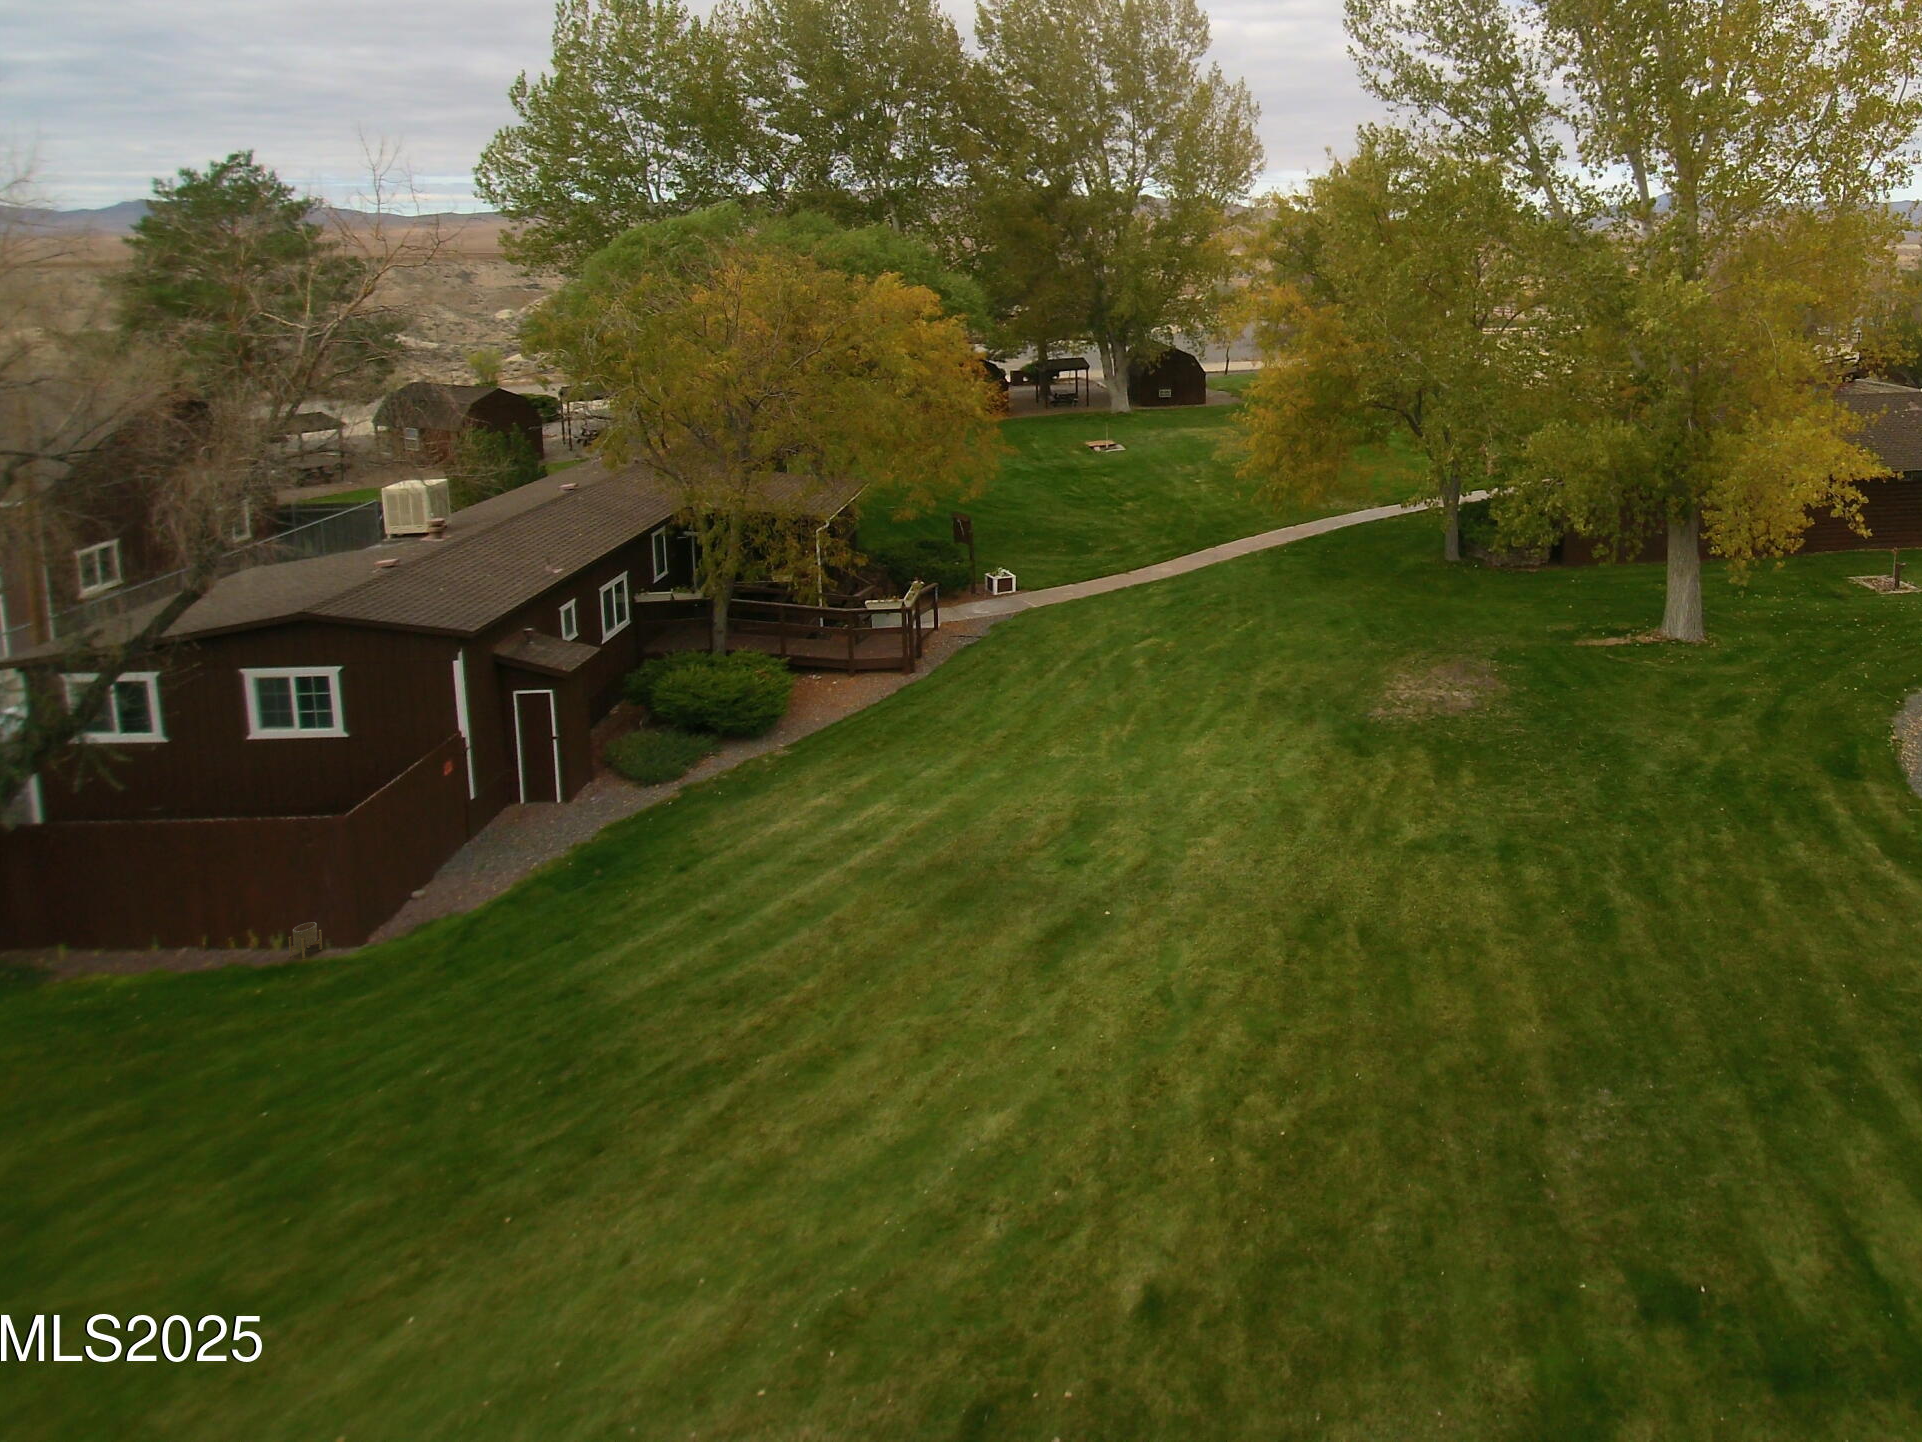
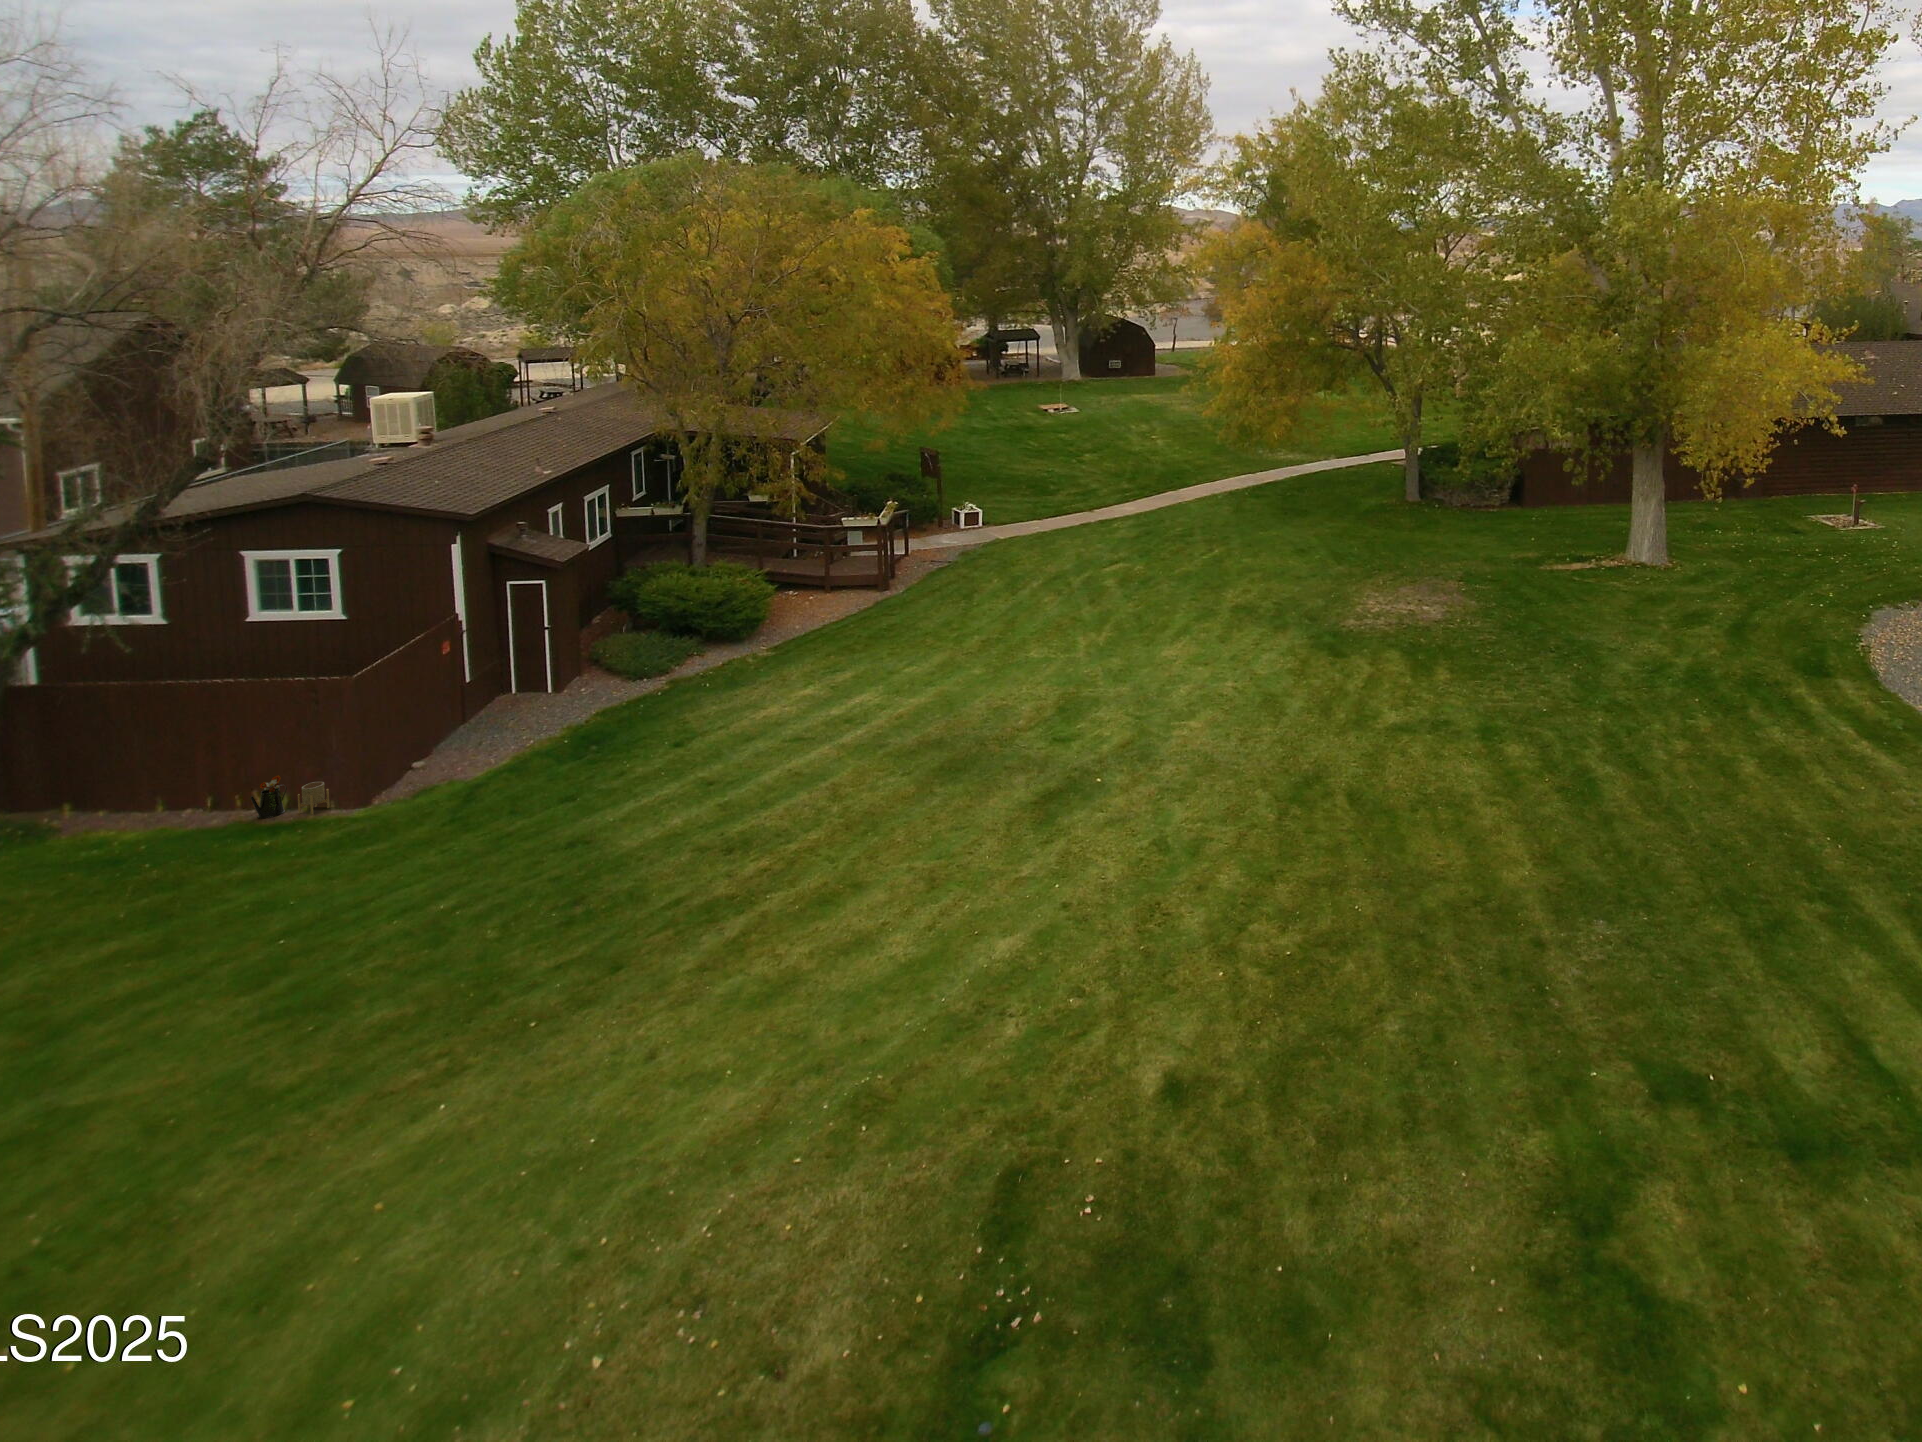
watering can: none [239,916,278,963] -> present [250,775,287,819]

